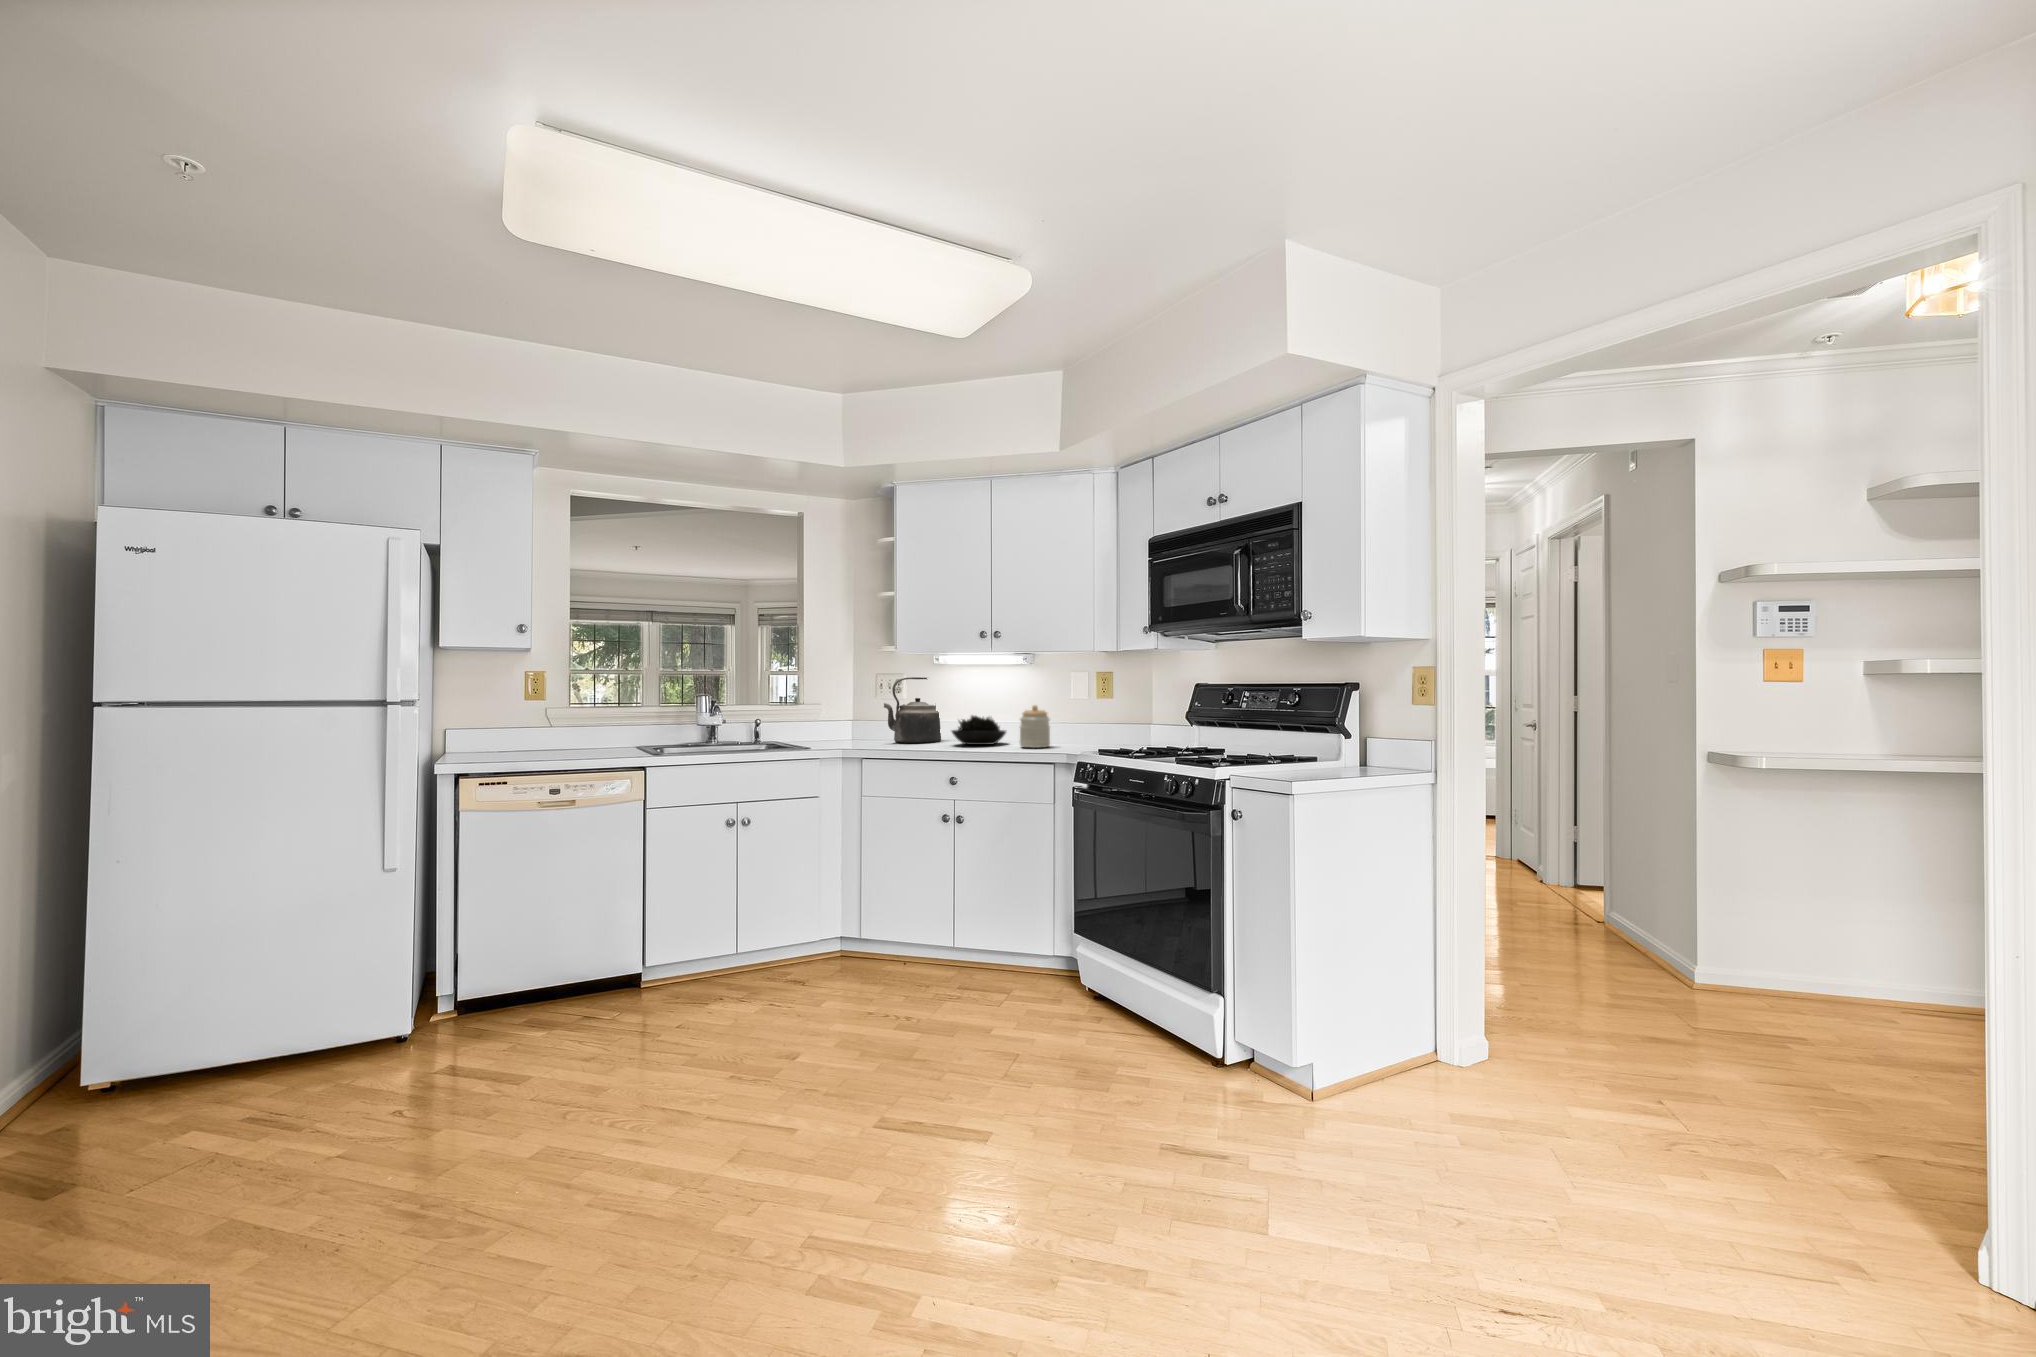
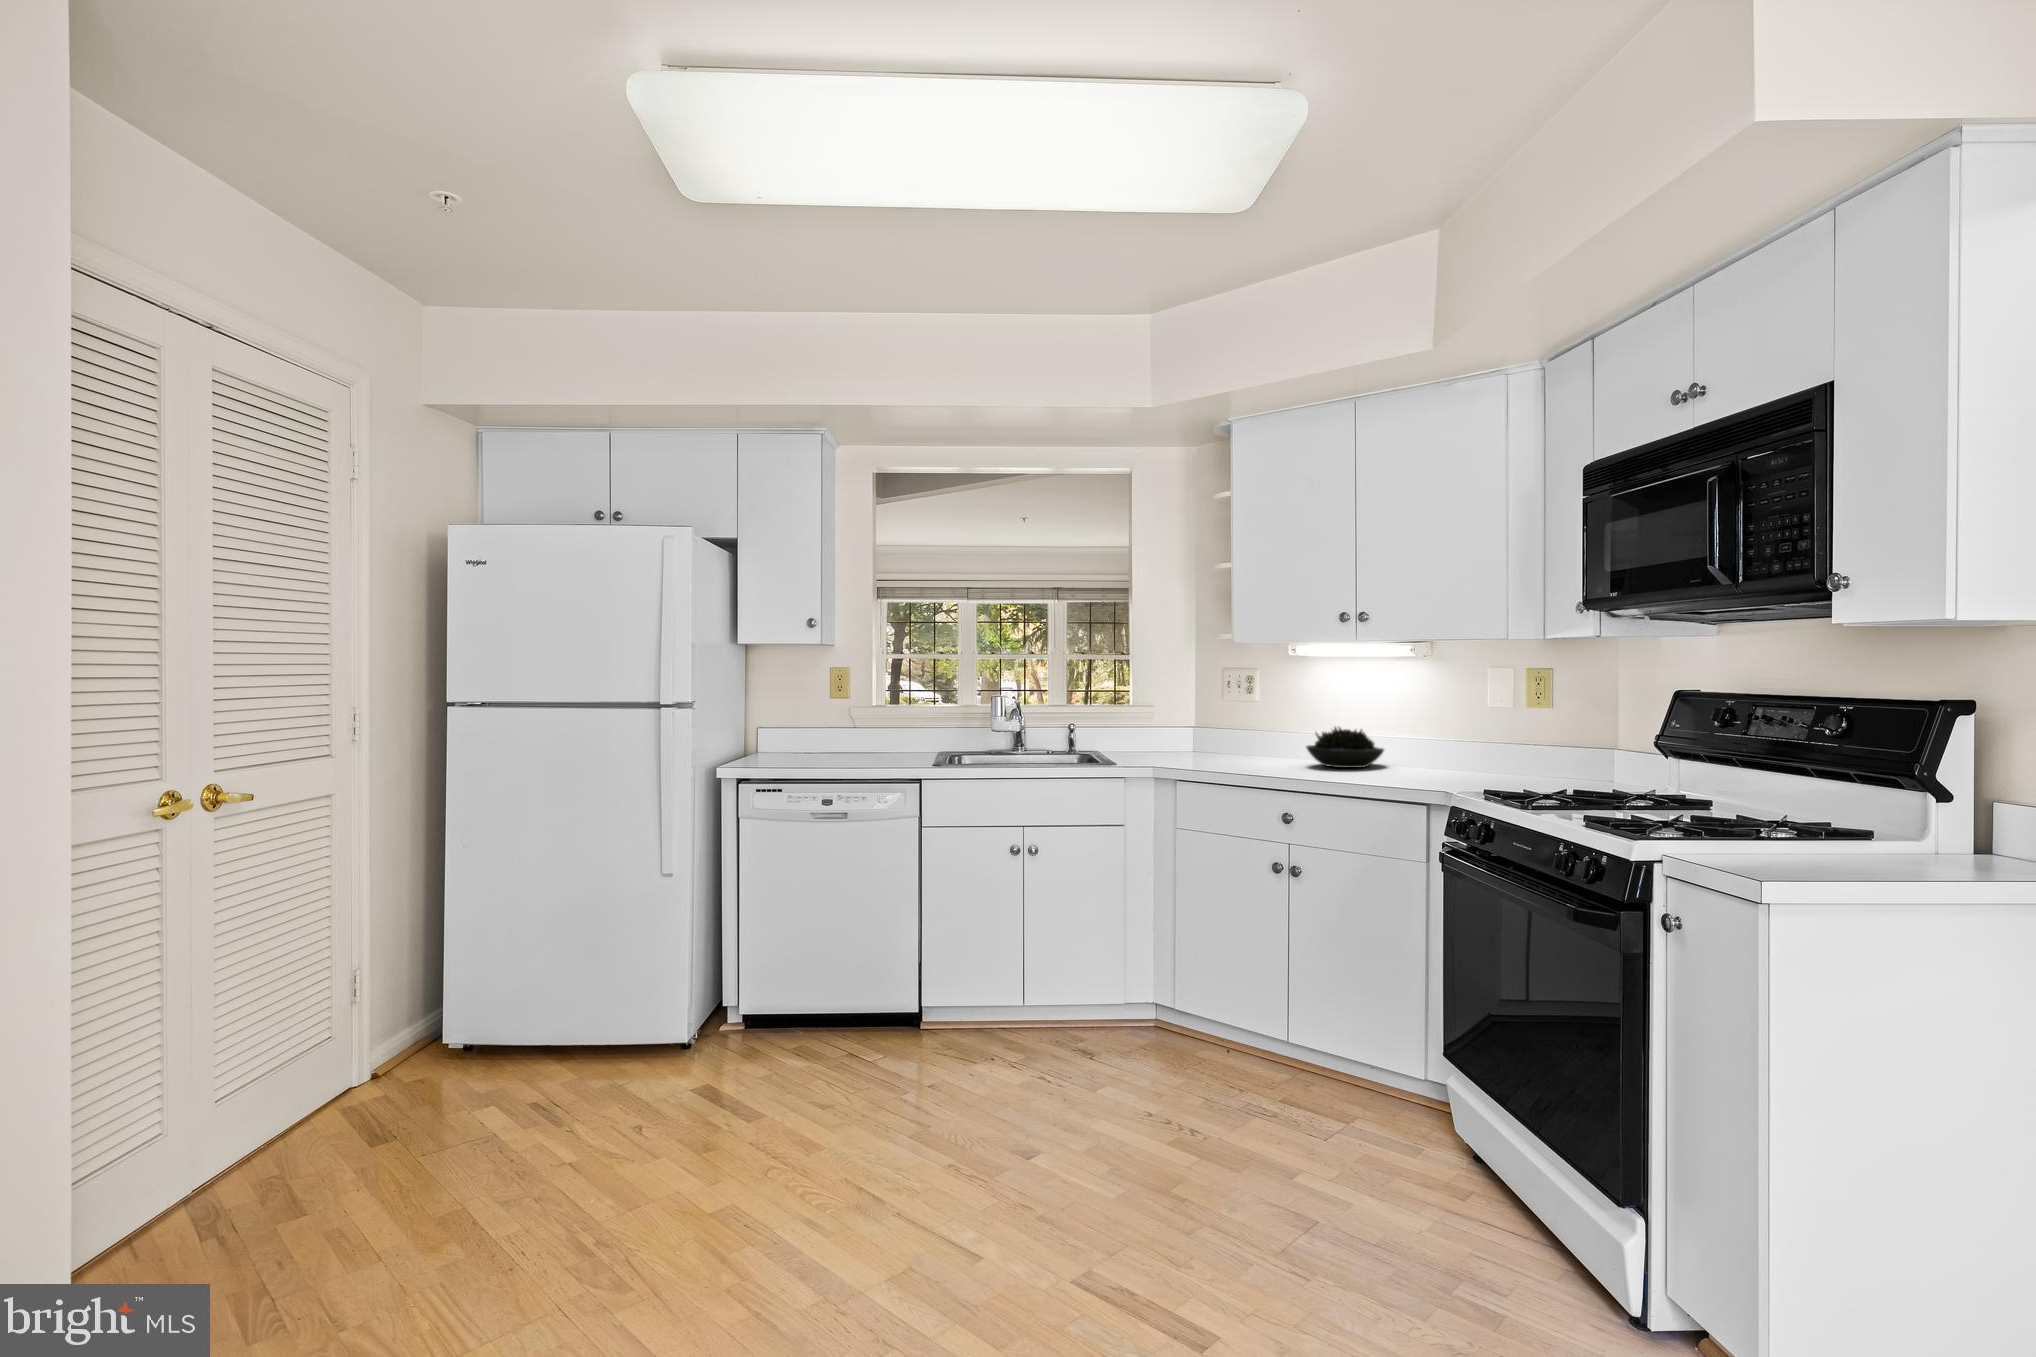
kettle: present [884,677,941,743] -> none [1228,674,1309,759]
jar: present [1020,705,1050,748] -> none [1392,716,1439,776]

